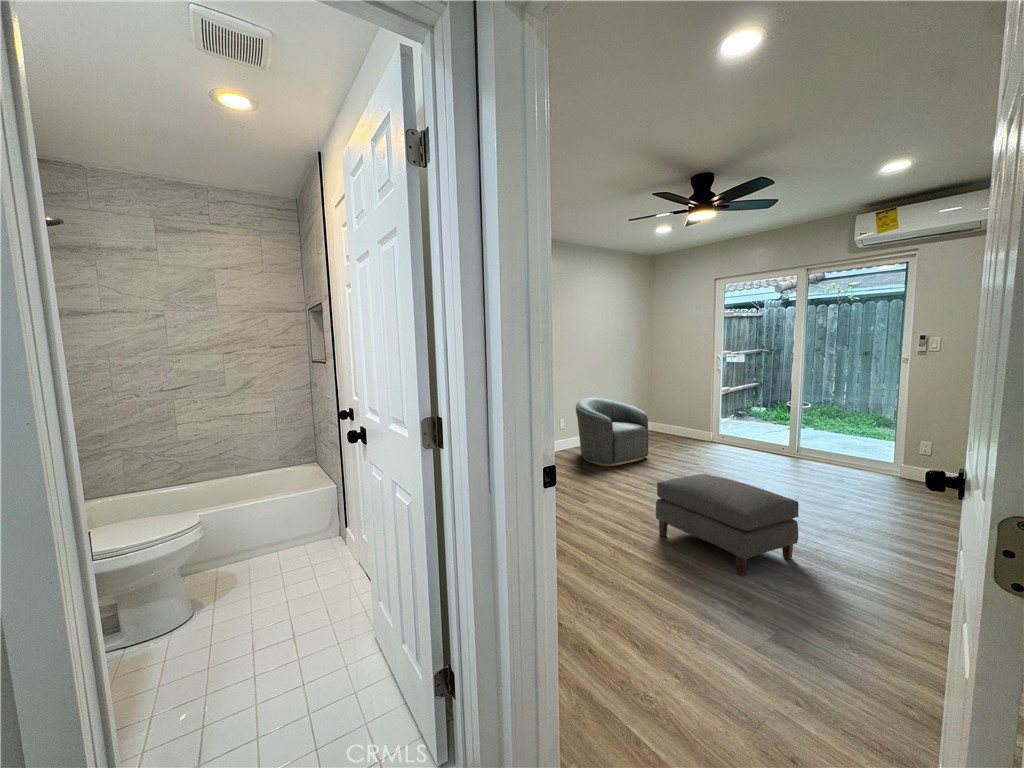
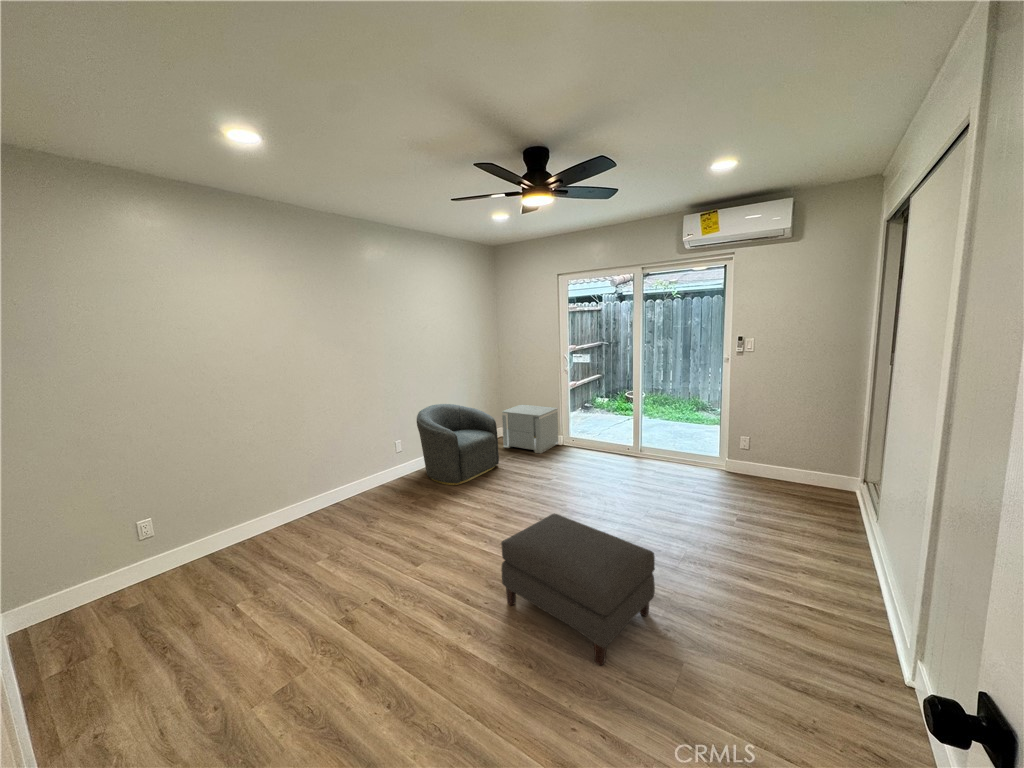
nightstand: none [652,409,710,454] -> present [502,405,558,453]

